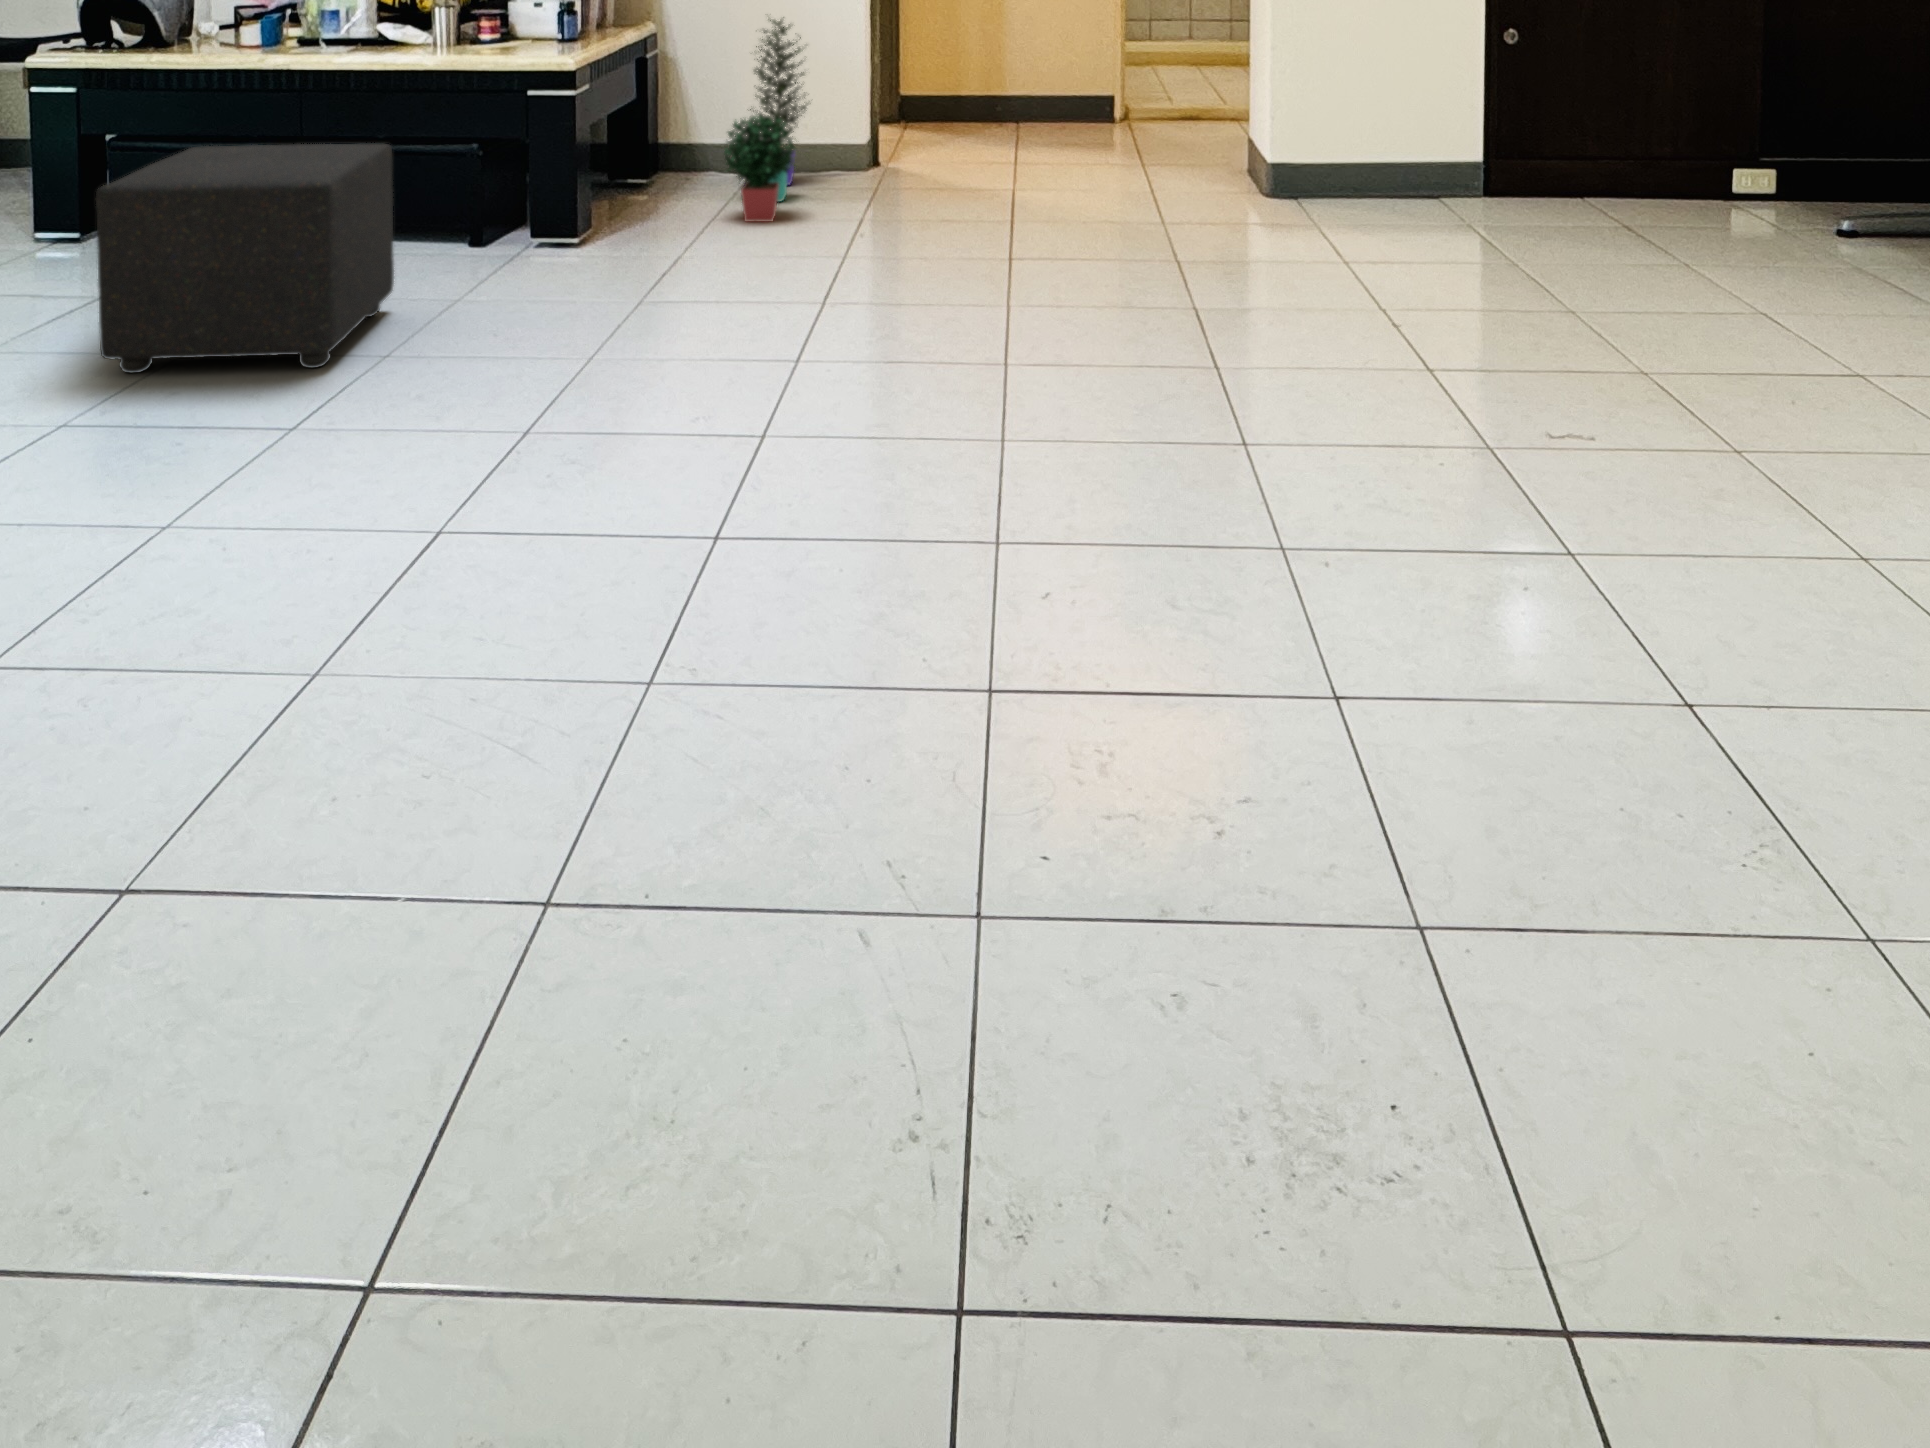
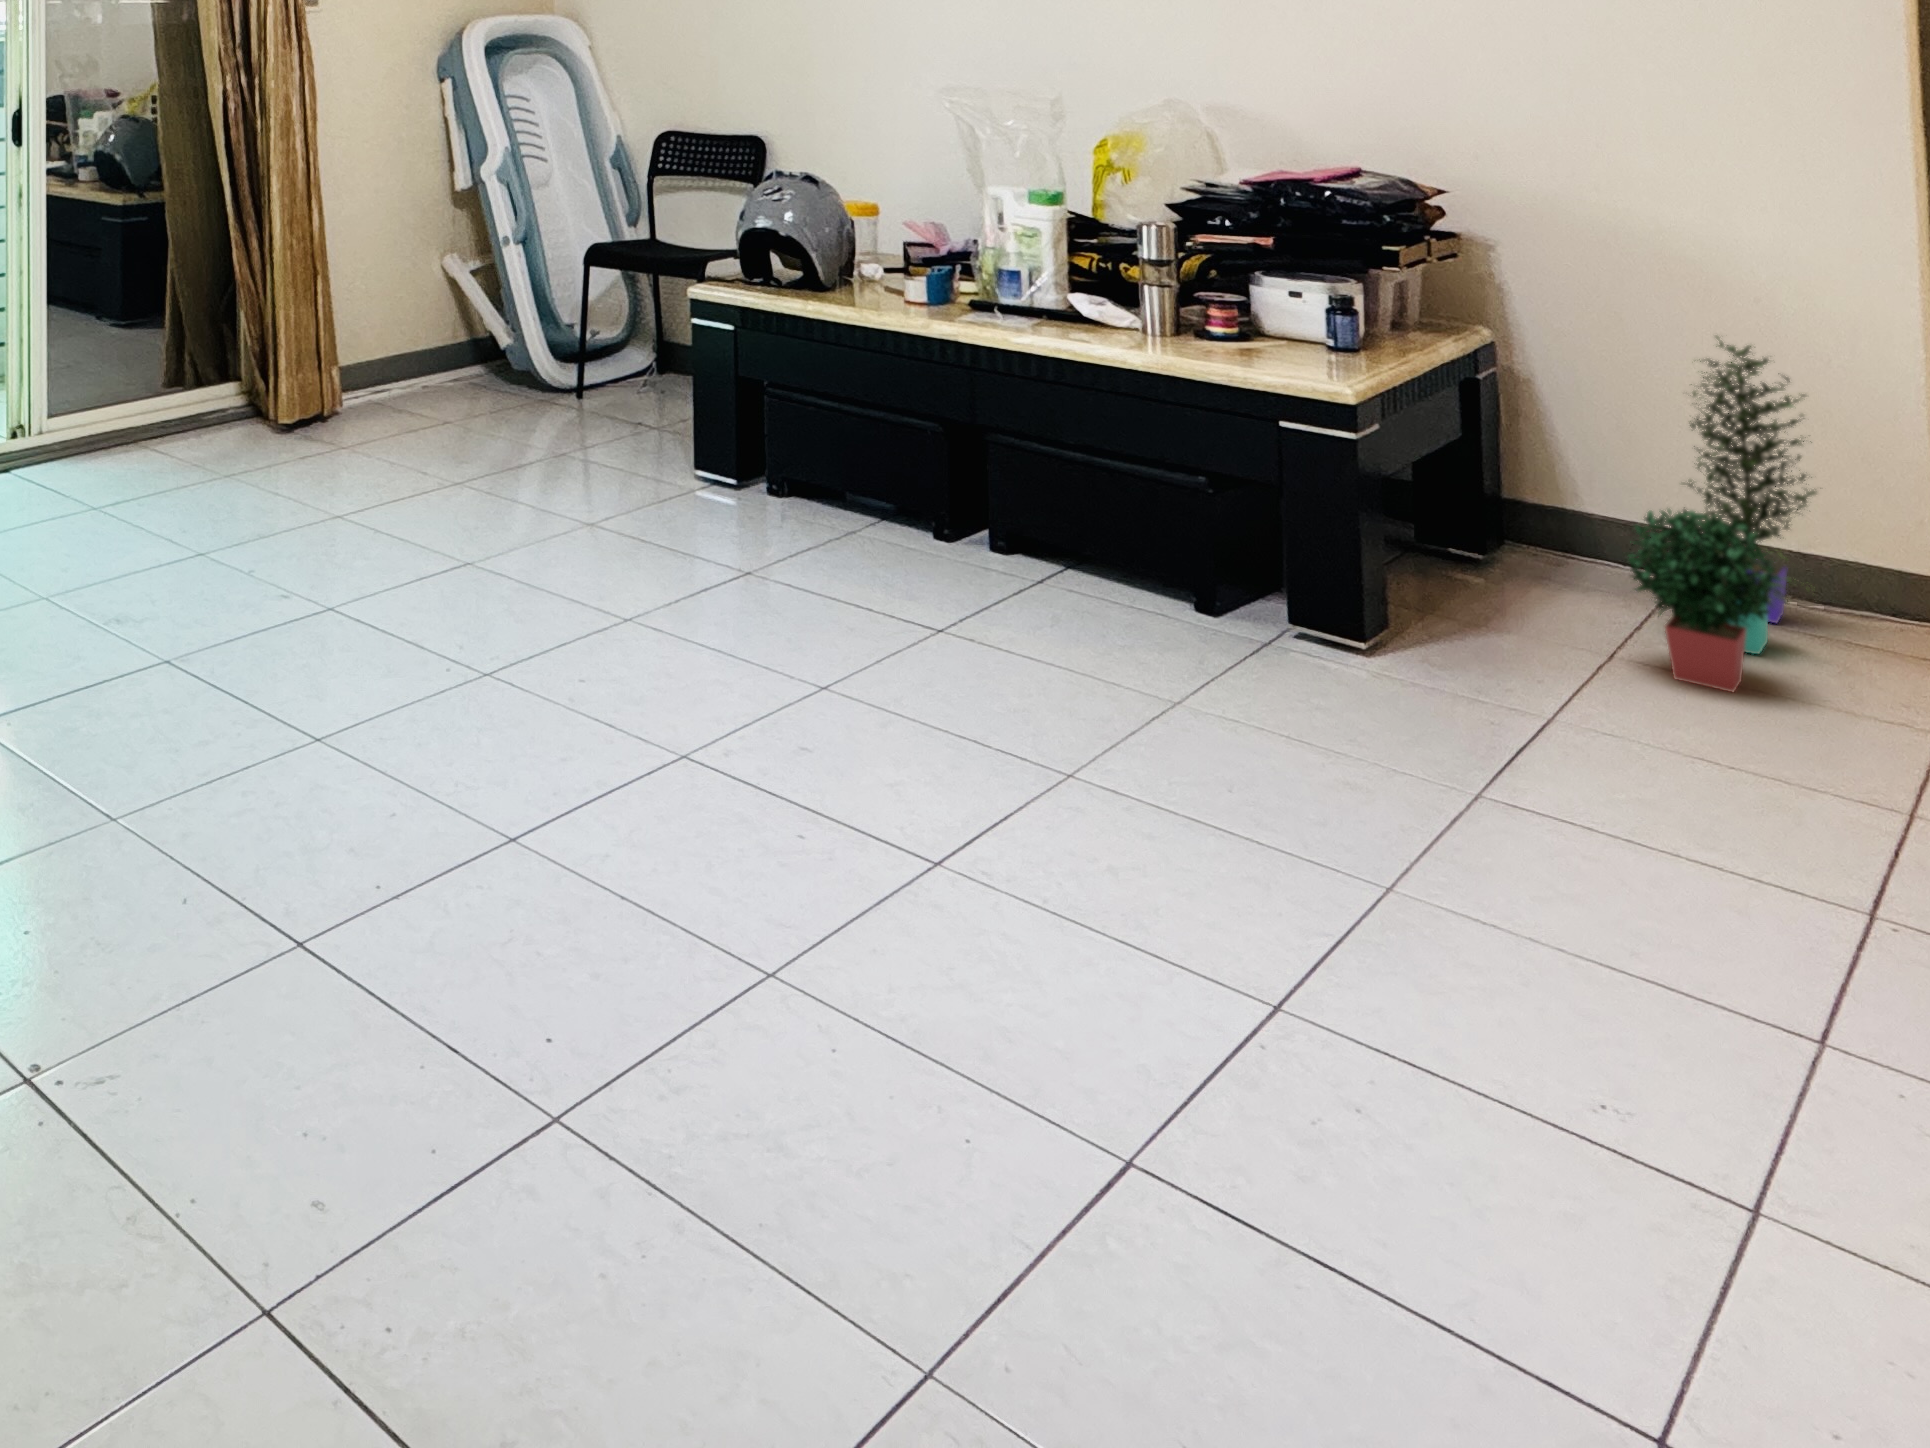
ottoman: present [96,144,394,373] -> none [726,438,1075,760]

